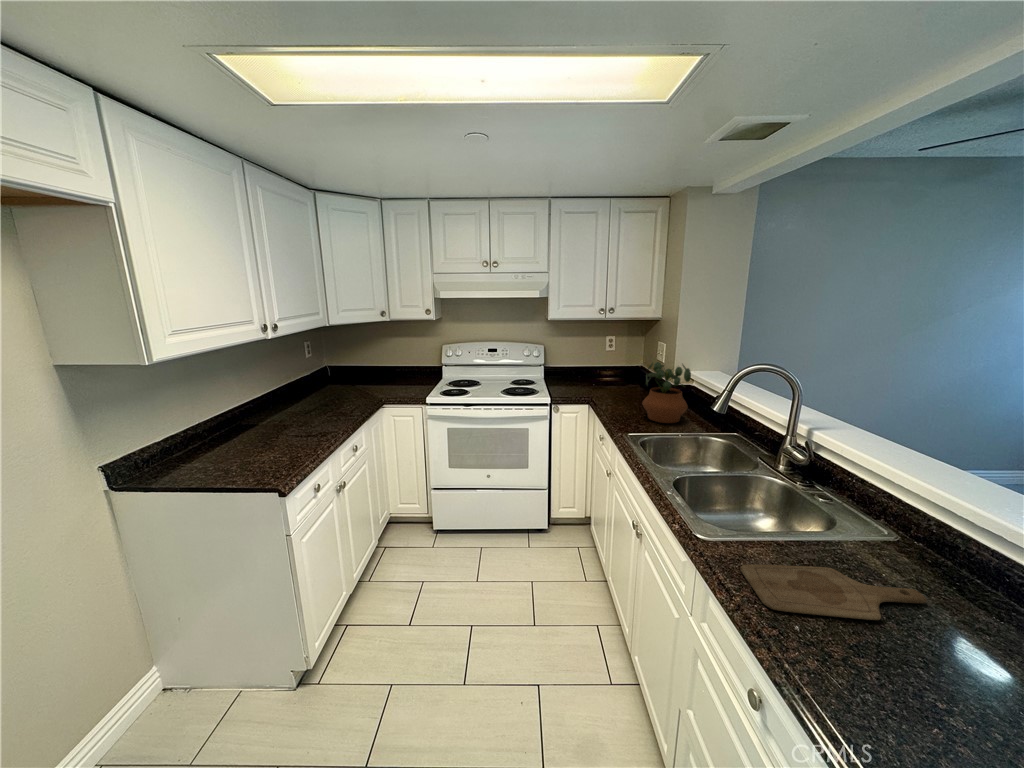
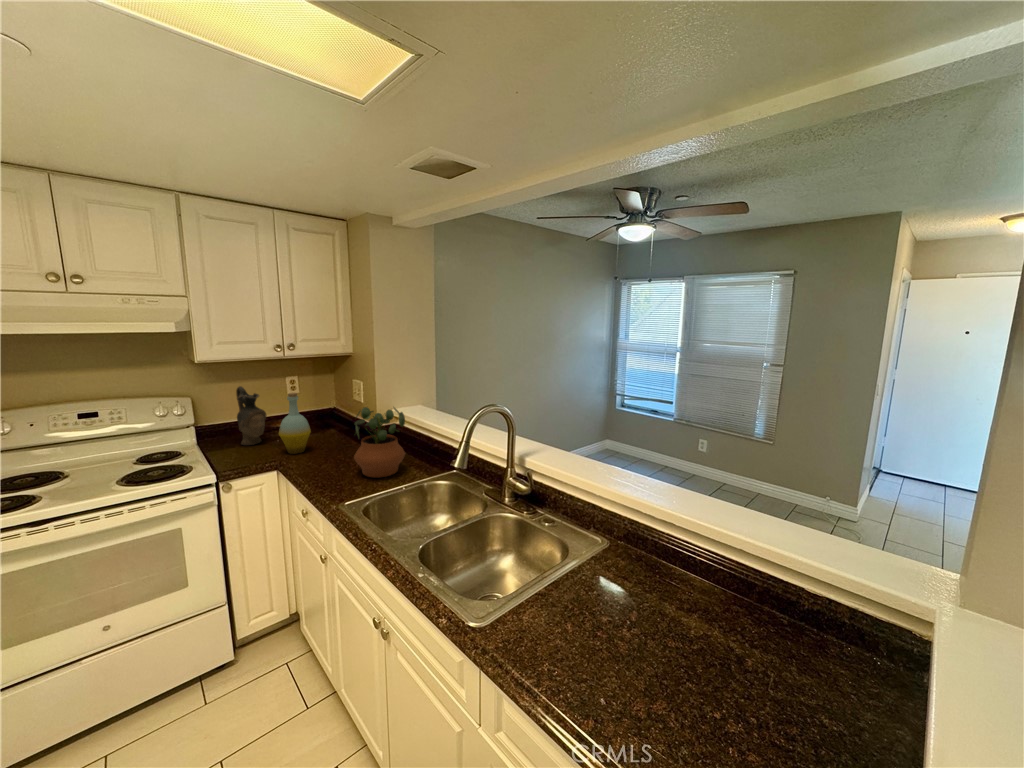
ceramic pitcher: none [569,341,588,385] -> present [236,386,267,445]
bottle: none [593,347,616,395] -> present [279,393,311,454]
cutting board: present [741,564,927,620] -> none [526,594,644,688]

